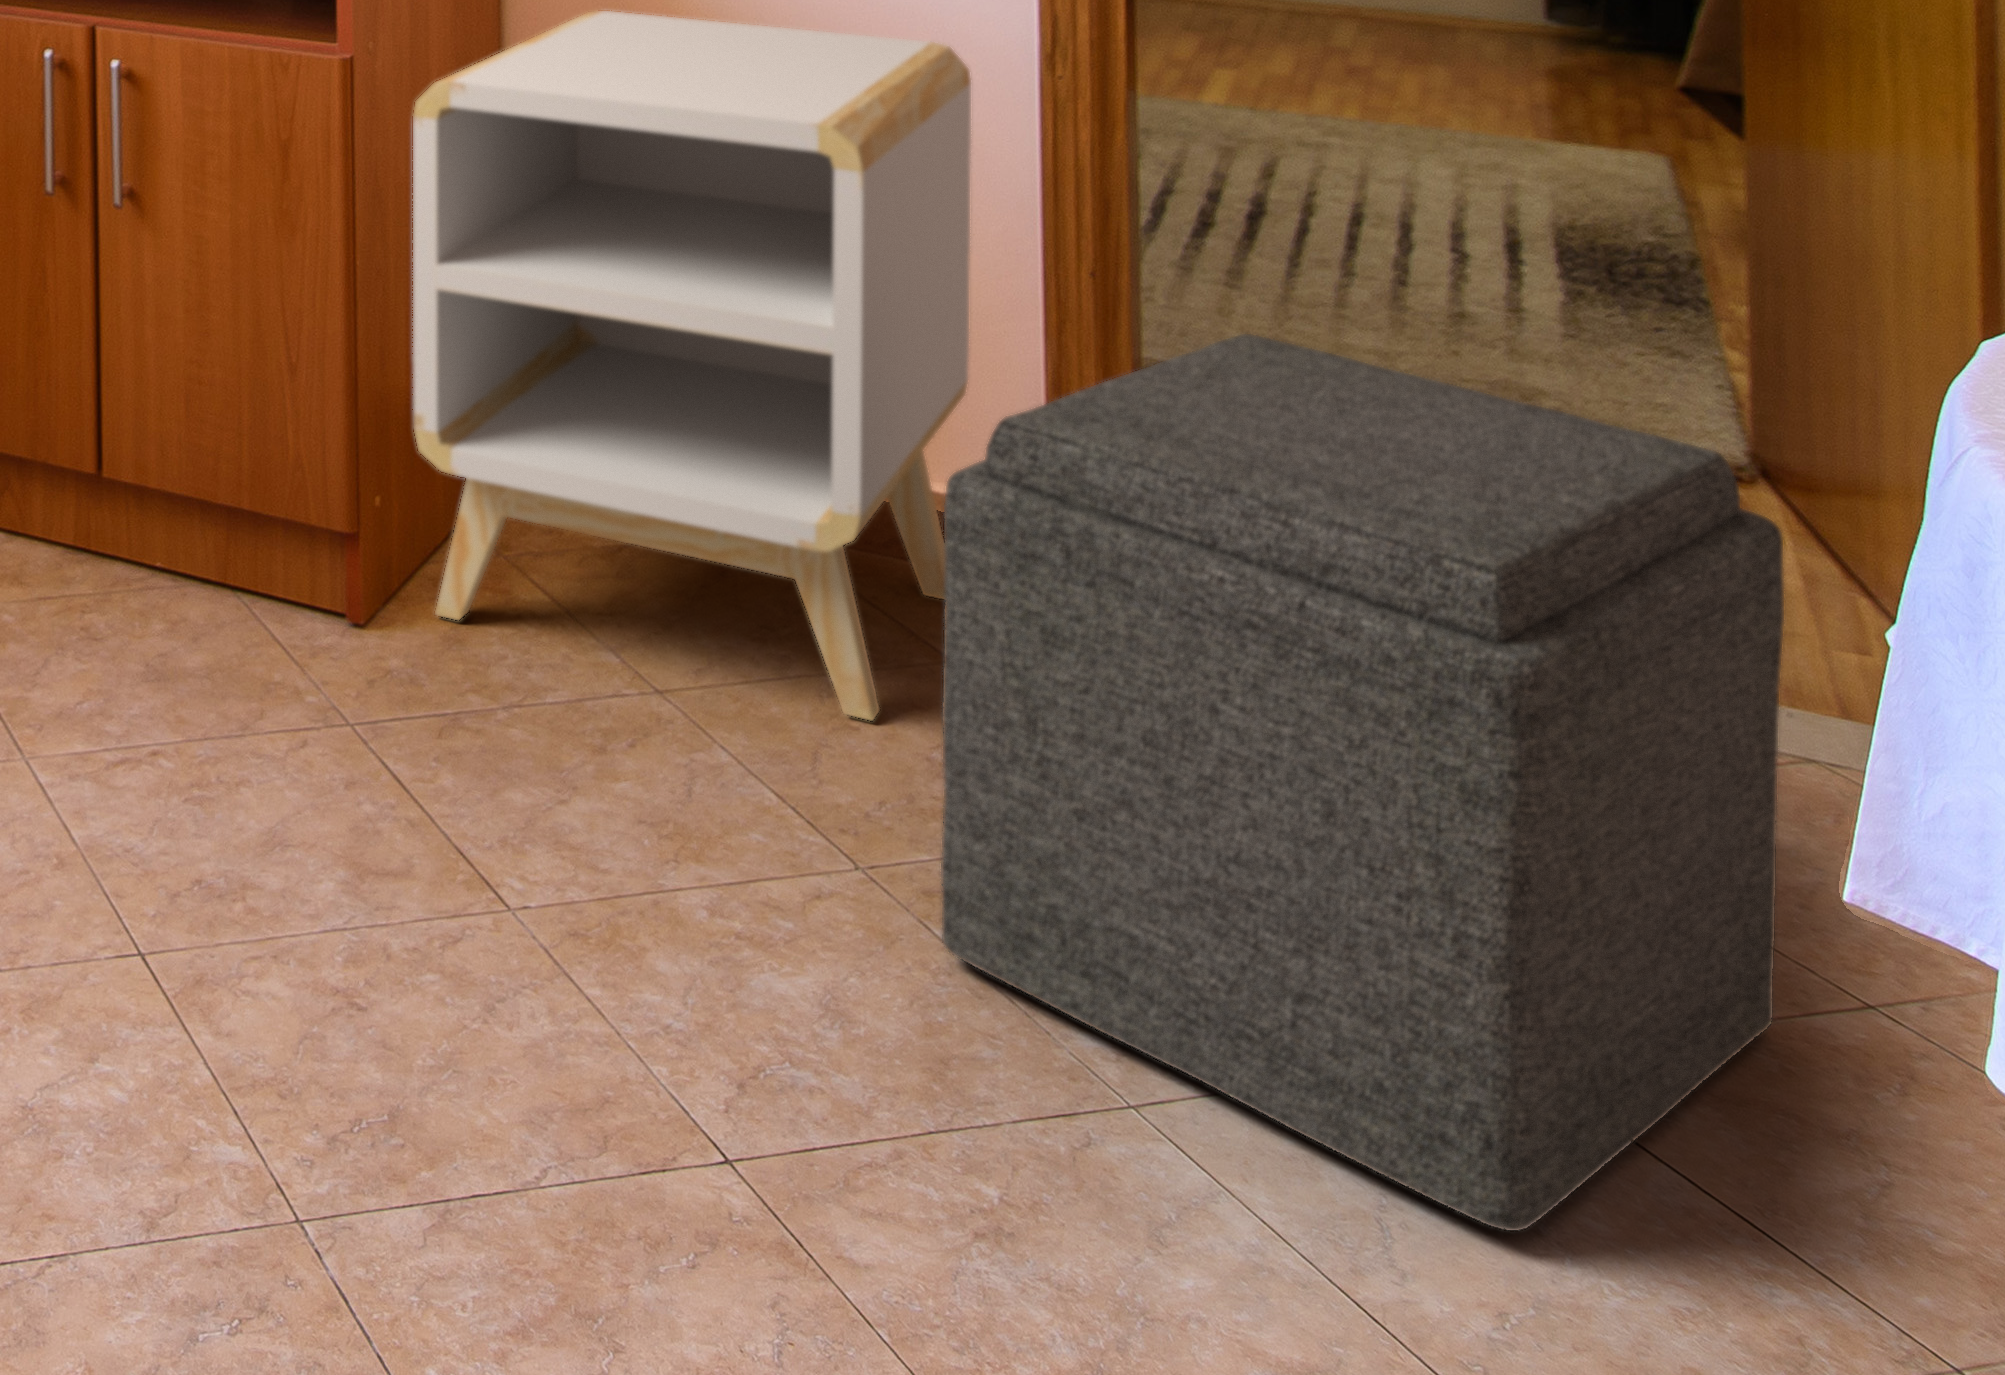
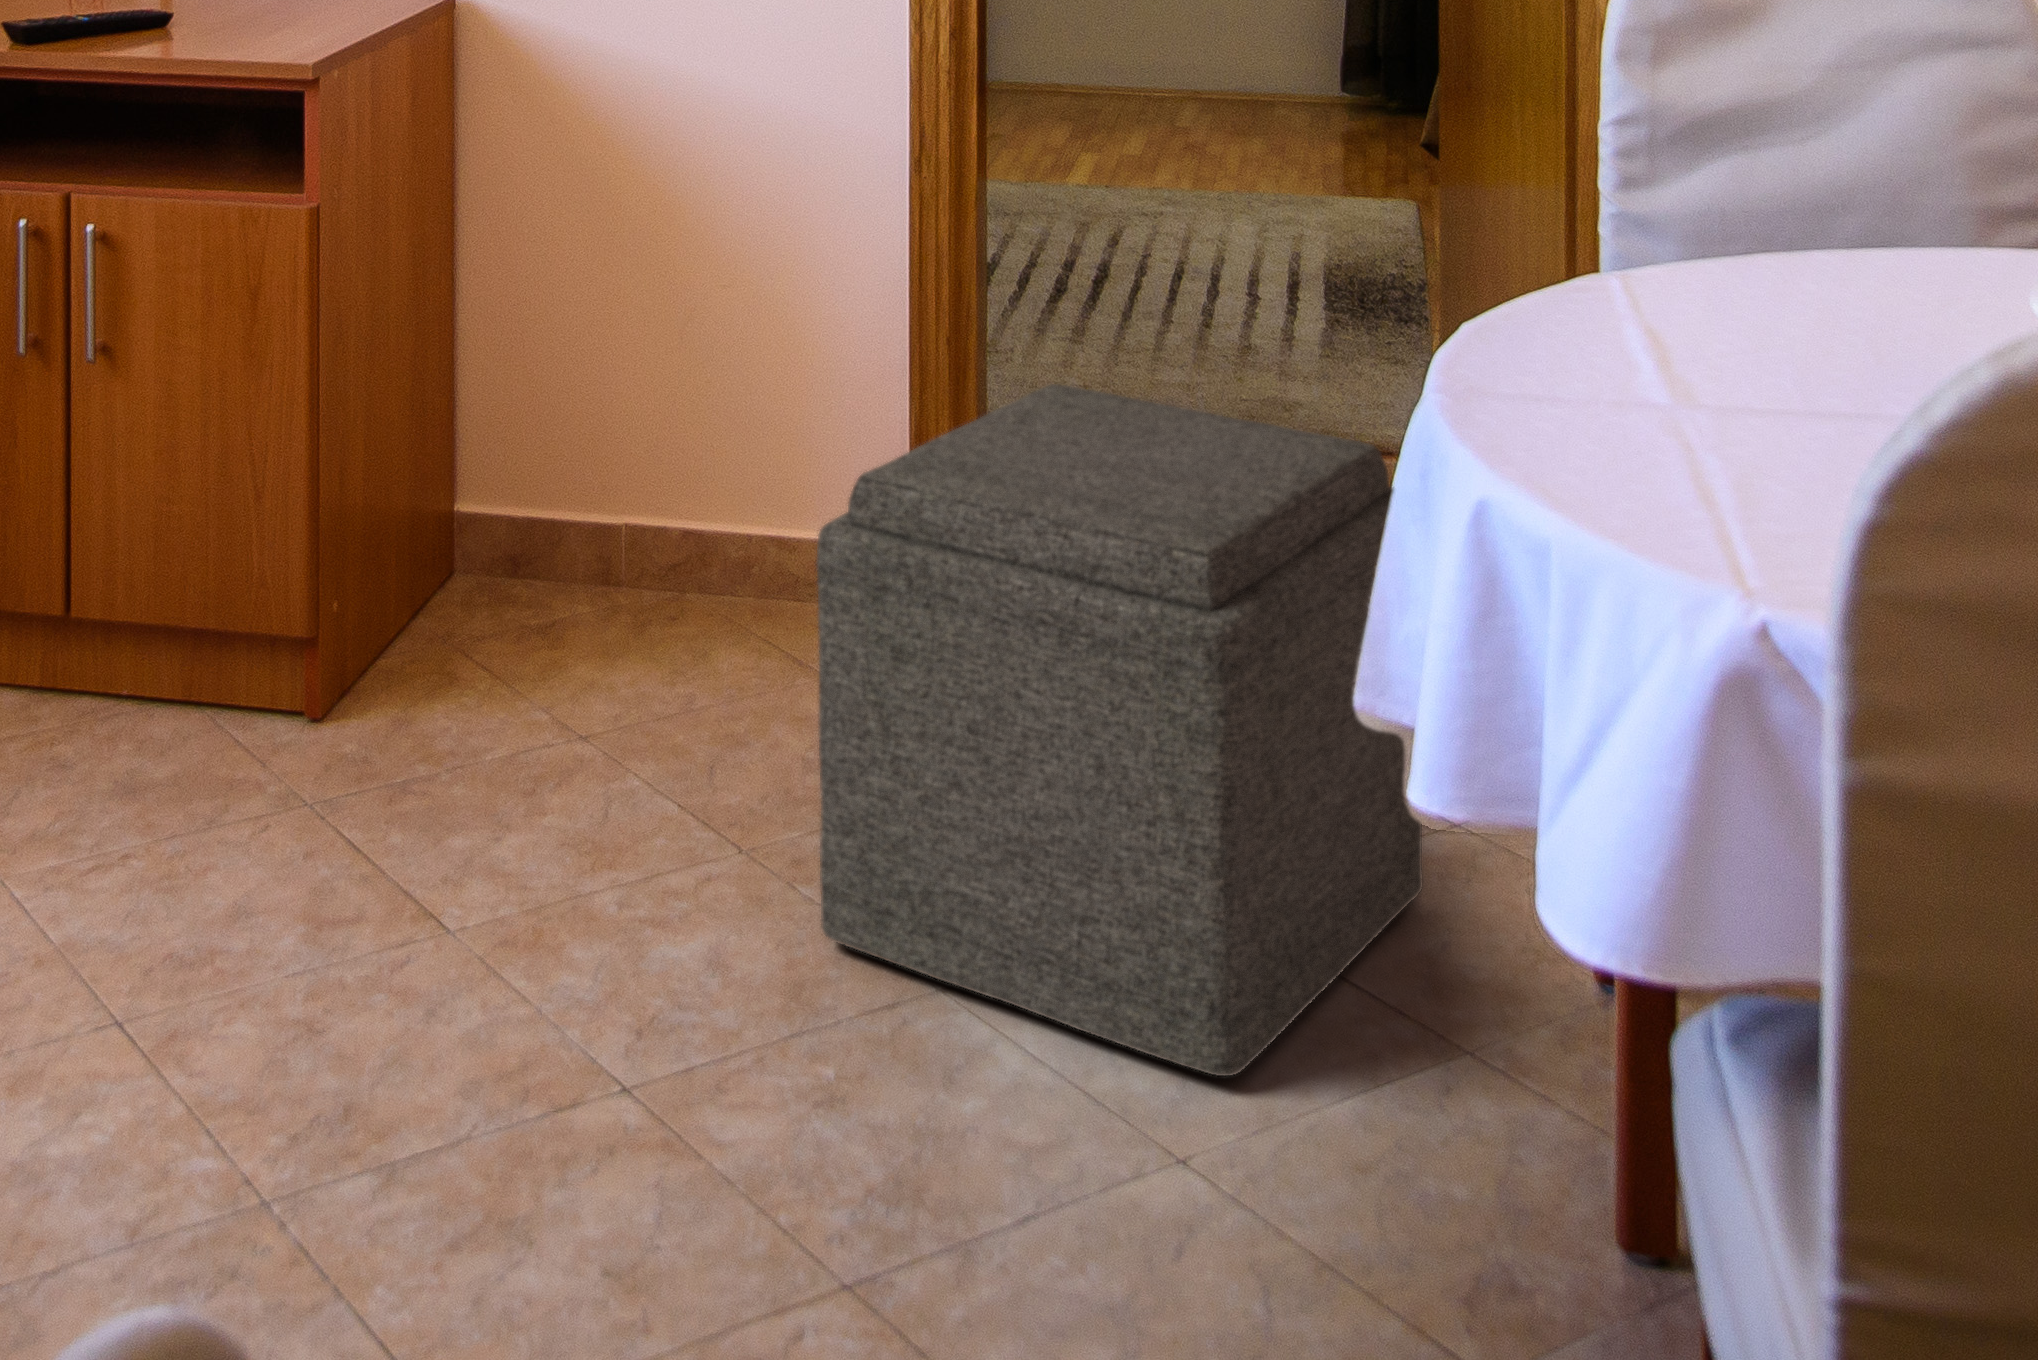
side table: present [413,11,971,720] -> none [368,136,851,756]

